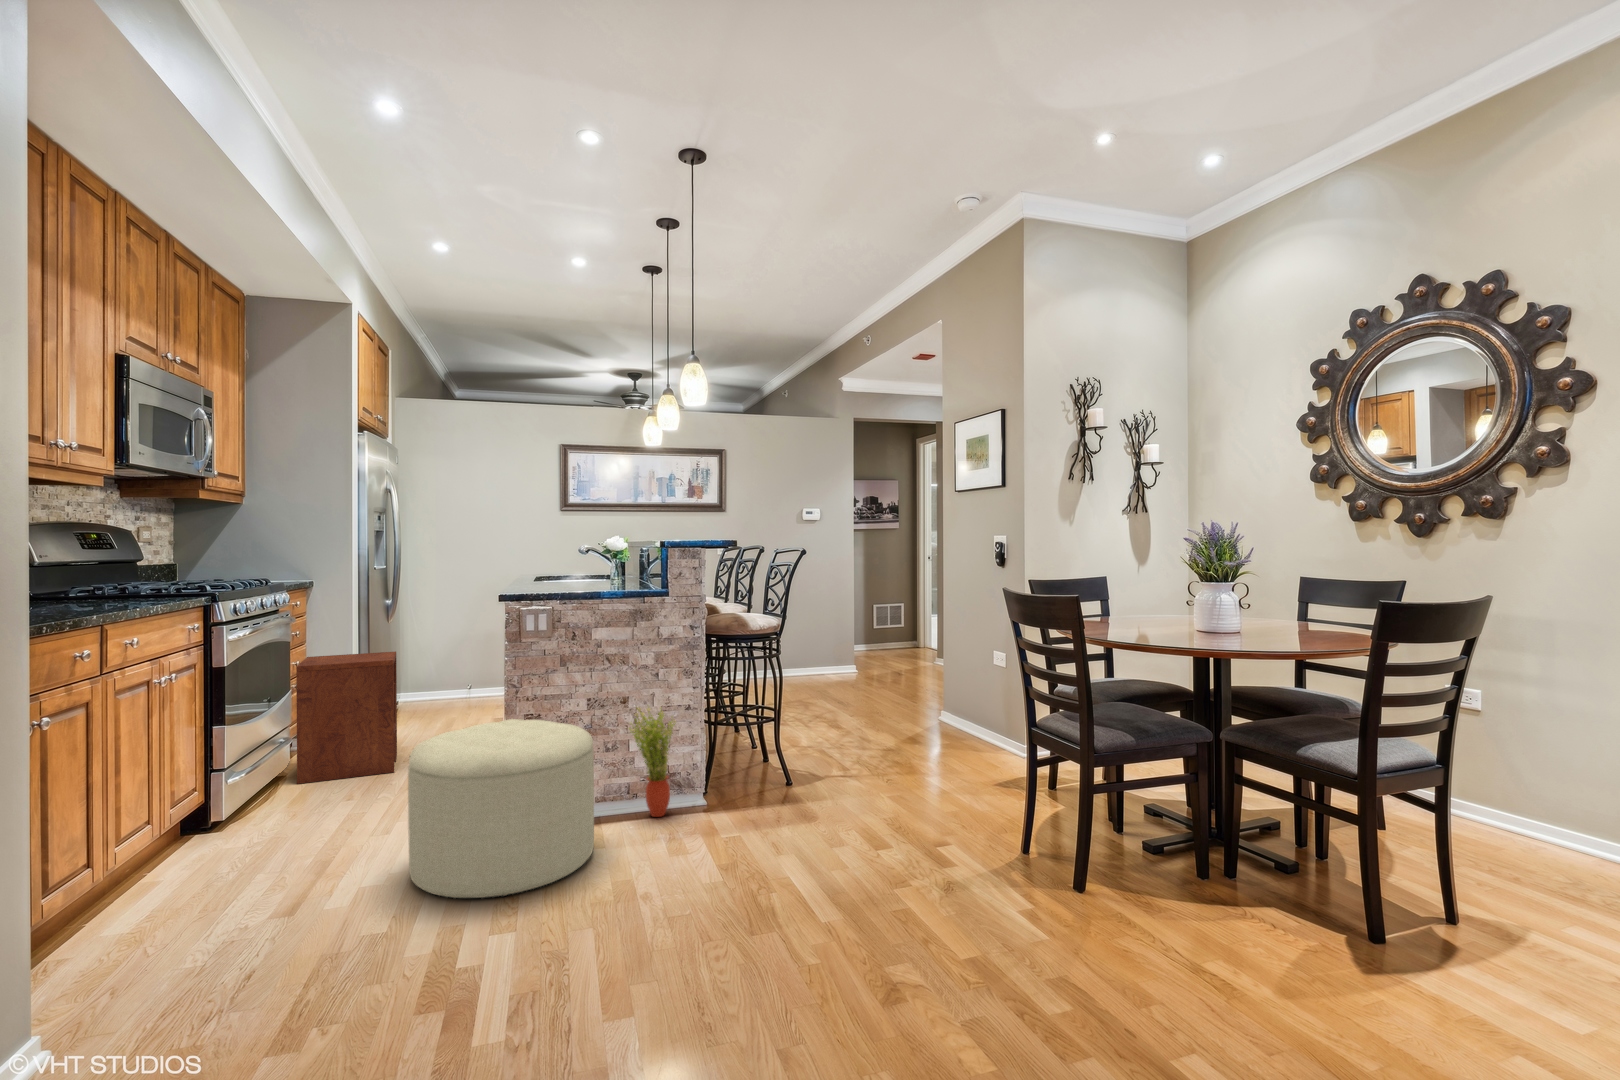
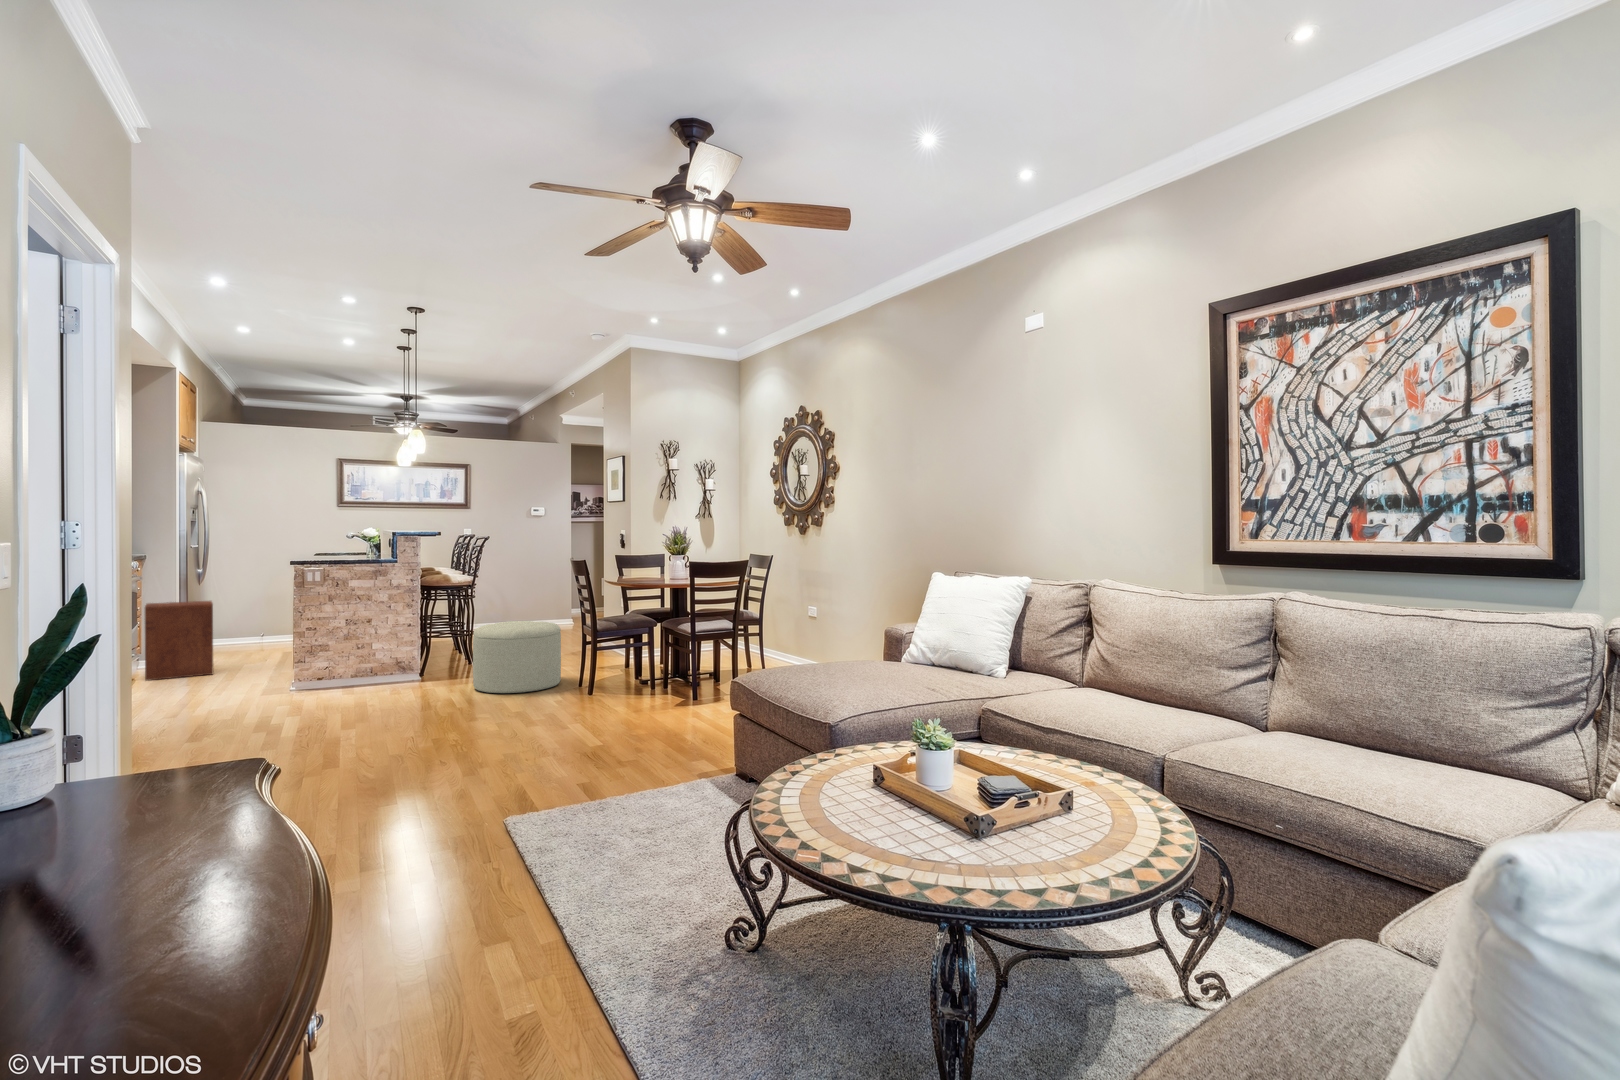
potted plant: present [631,708,676,817] -> none [371,623,400,684]
ottoman: present [408,719,594,898] -> present [473,621,561,693]

